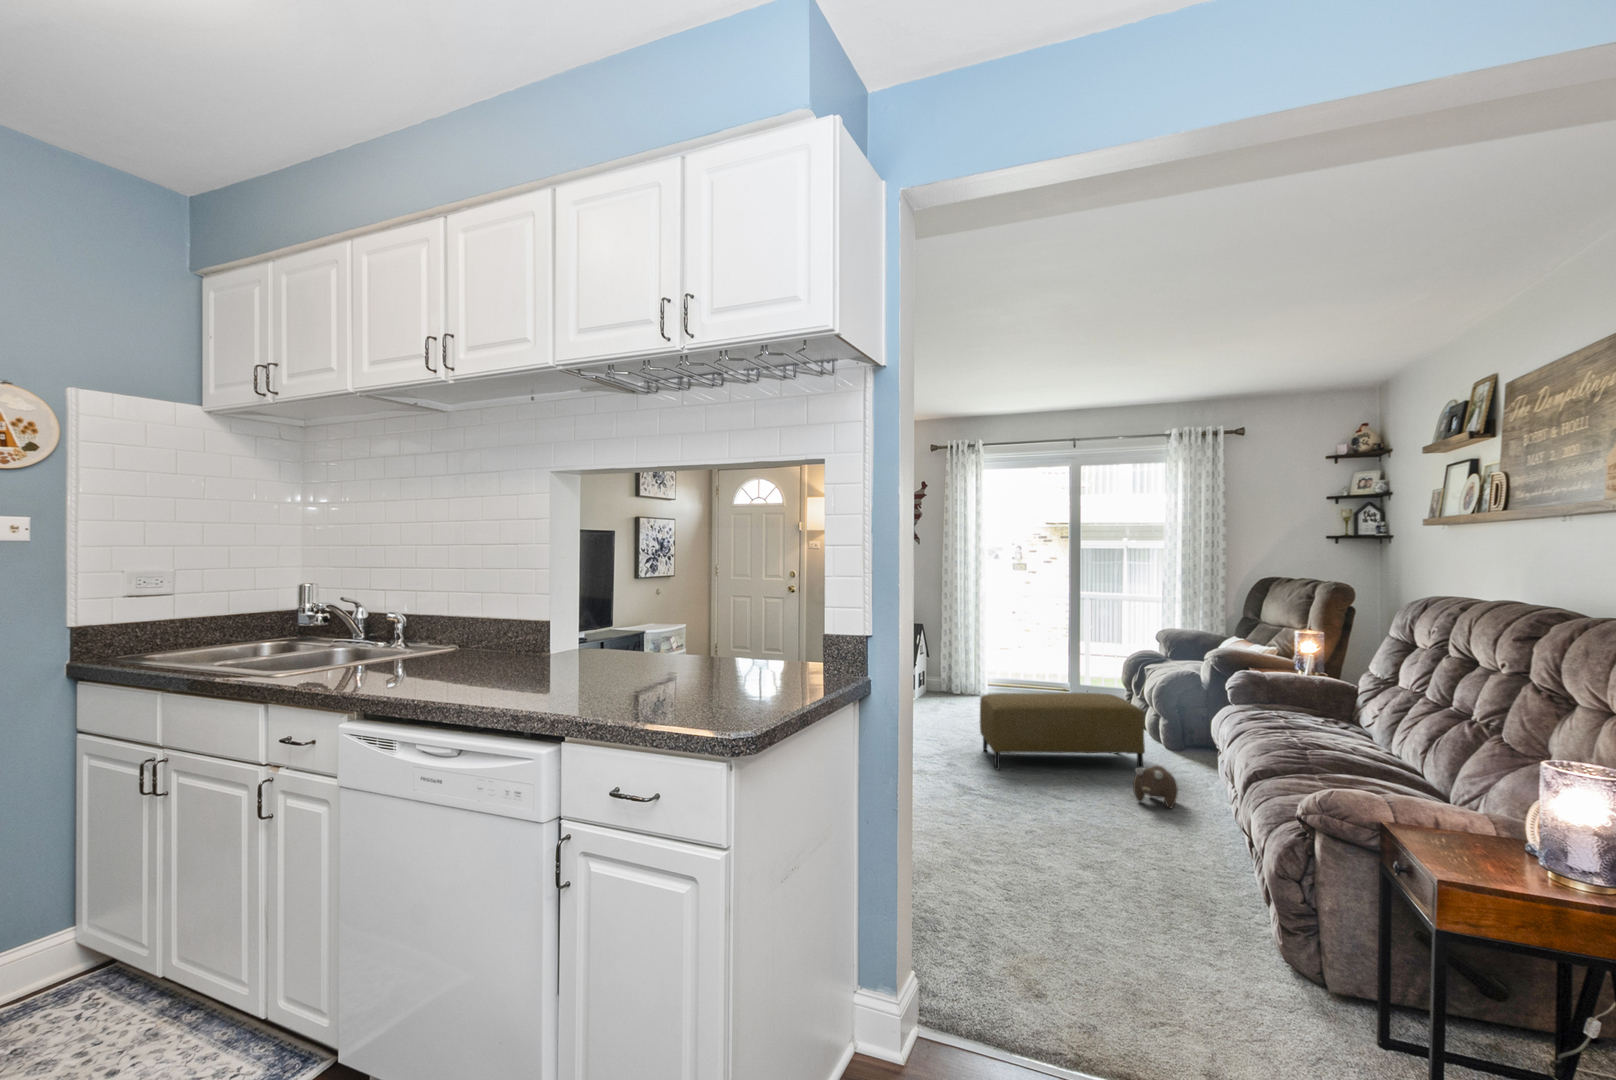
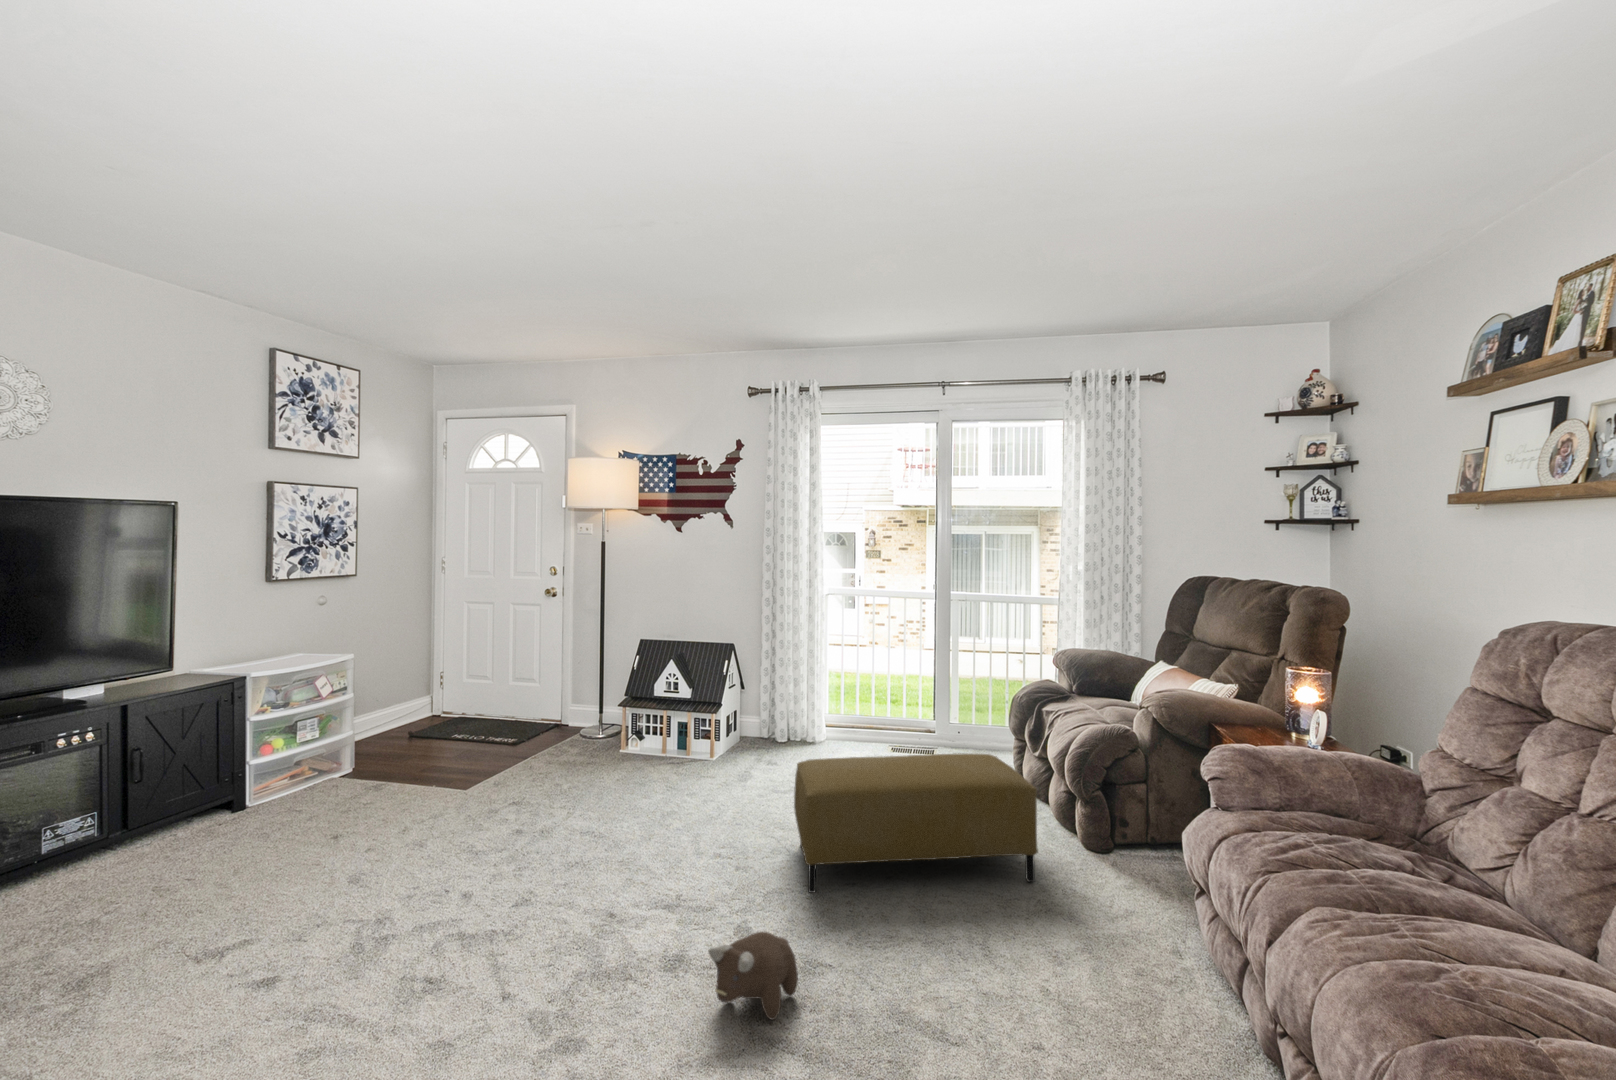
plush toy: present [1133,765,1178,809] -> present [708,932,798,1020]

